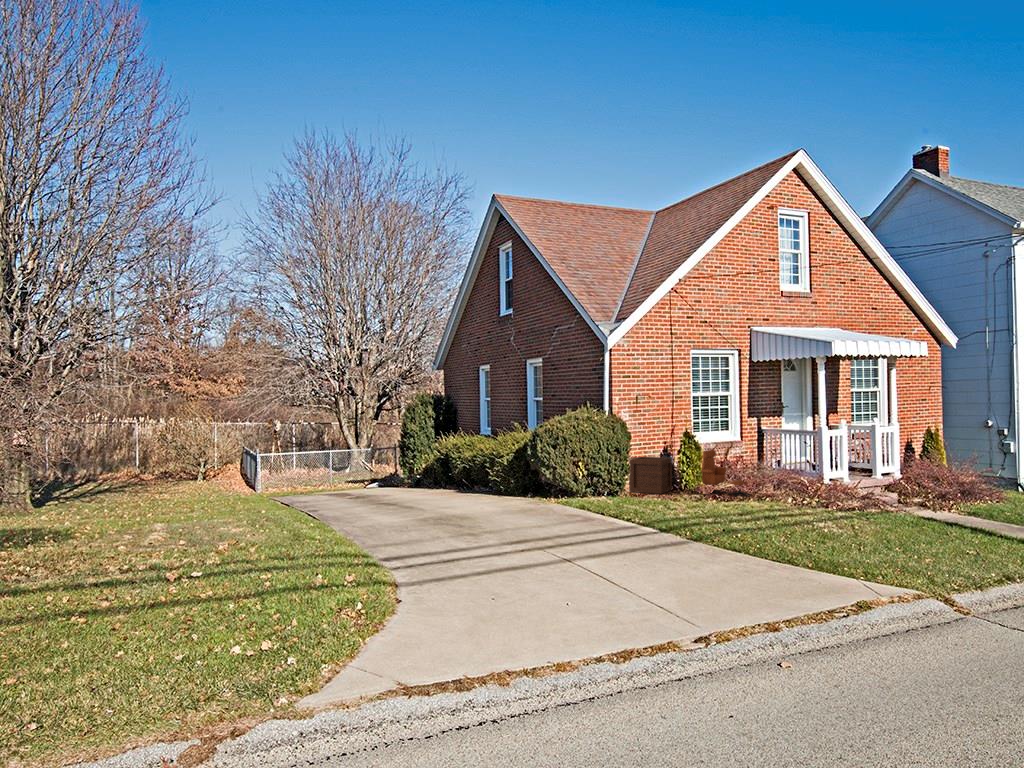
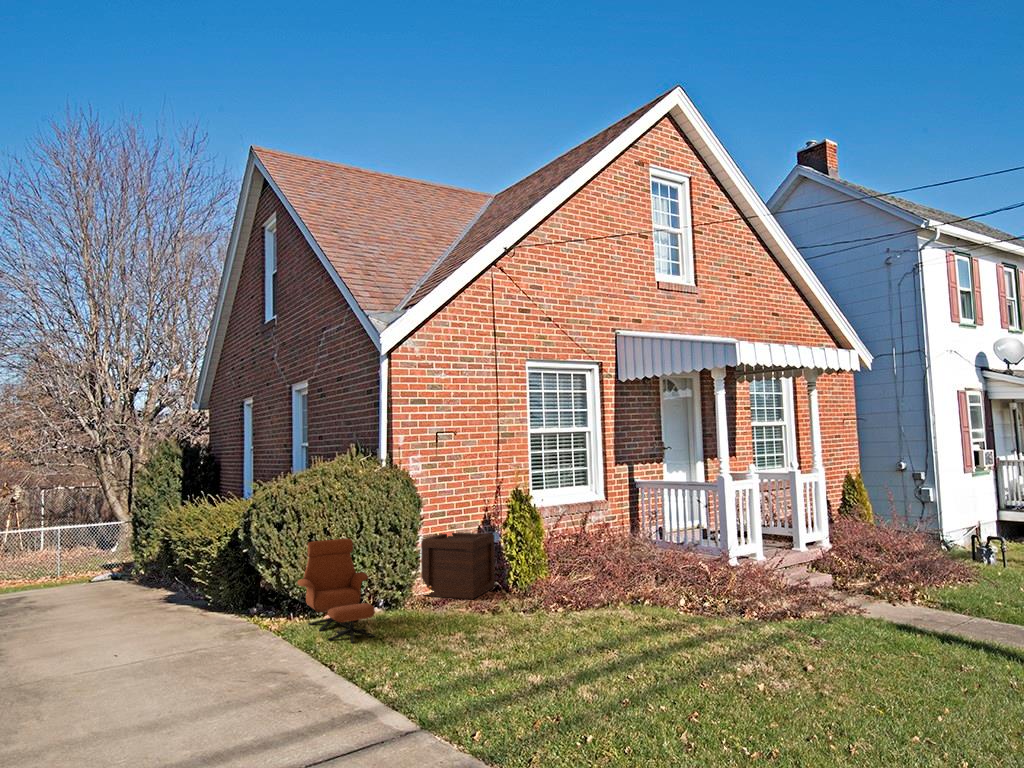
lounge chair: present [701,450,750,496] -> present [298,538,375,643]

